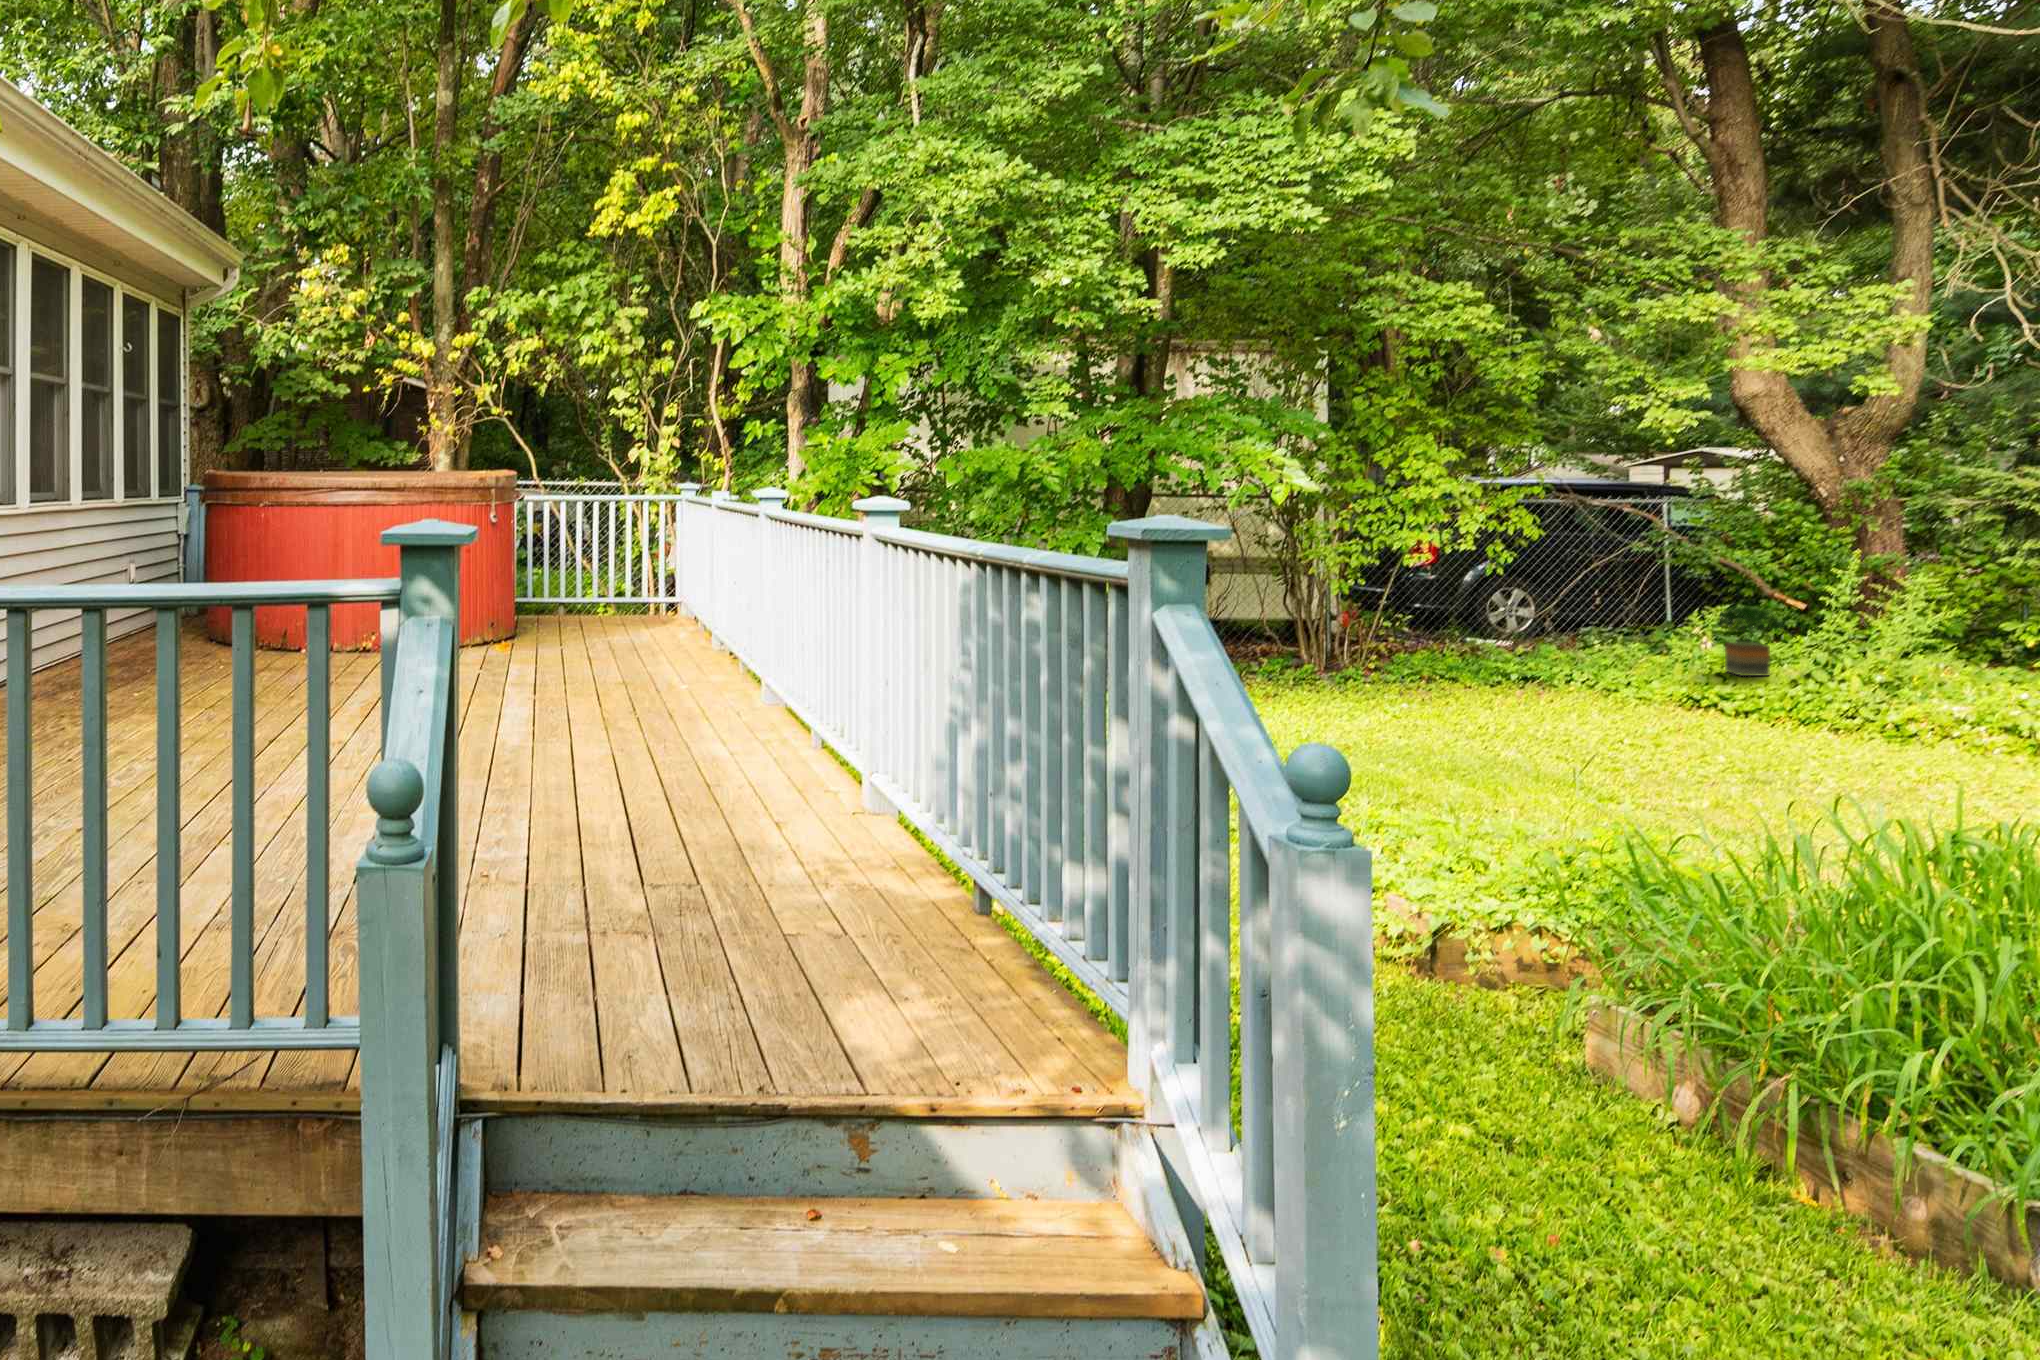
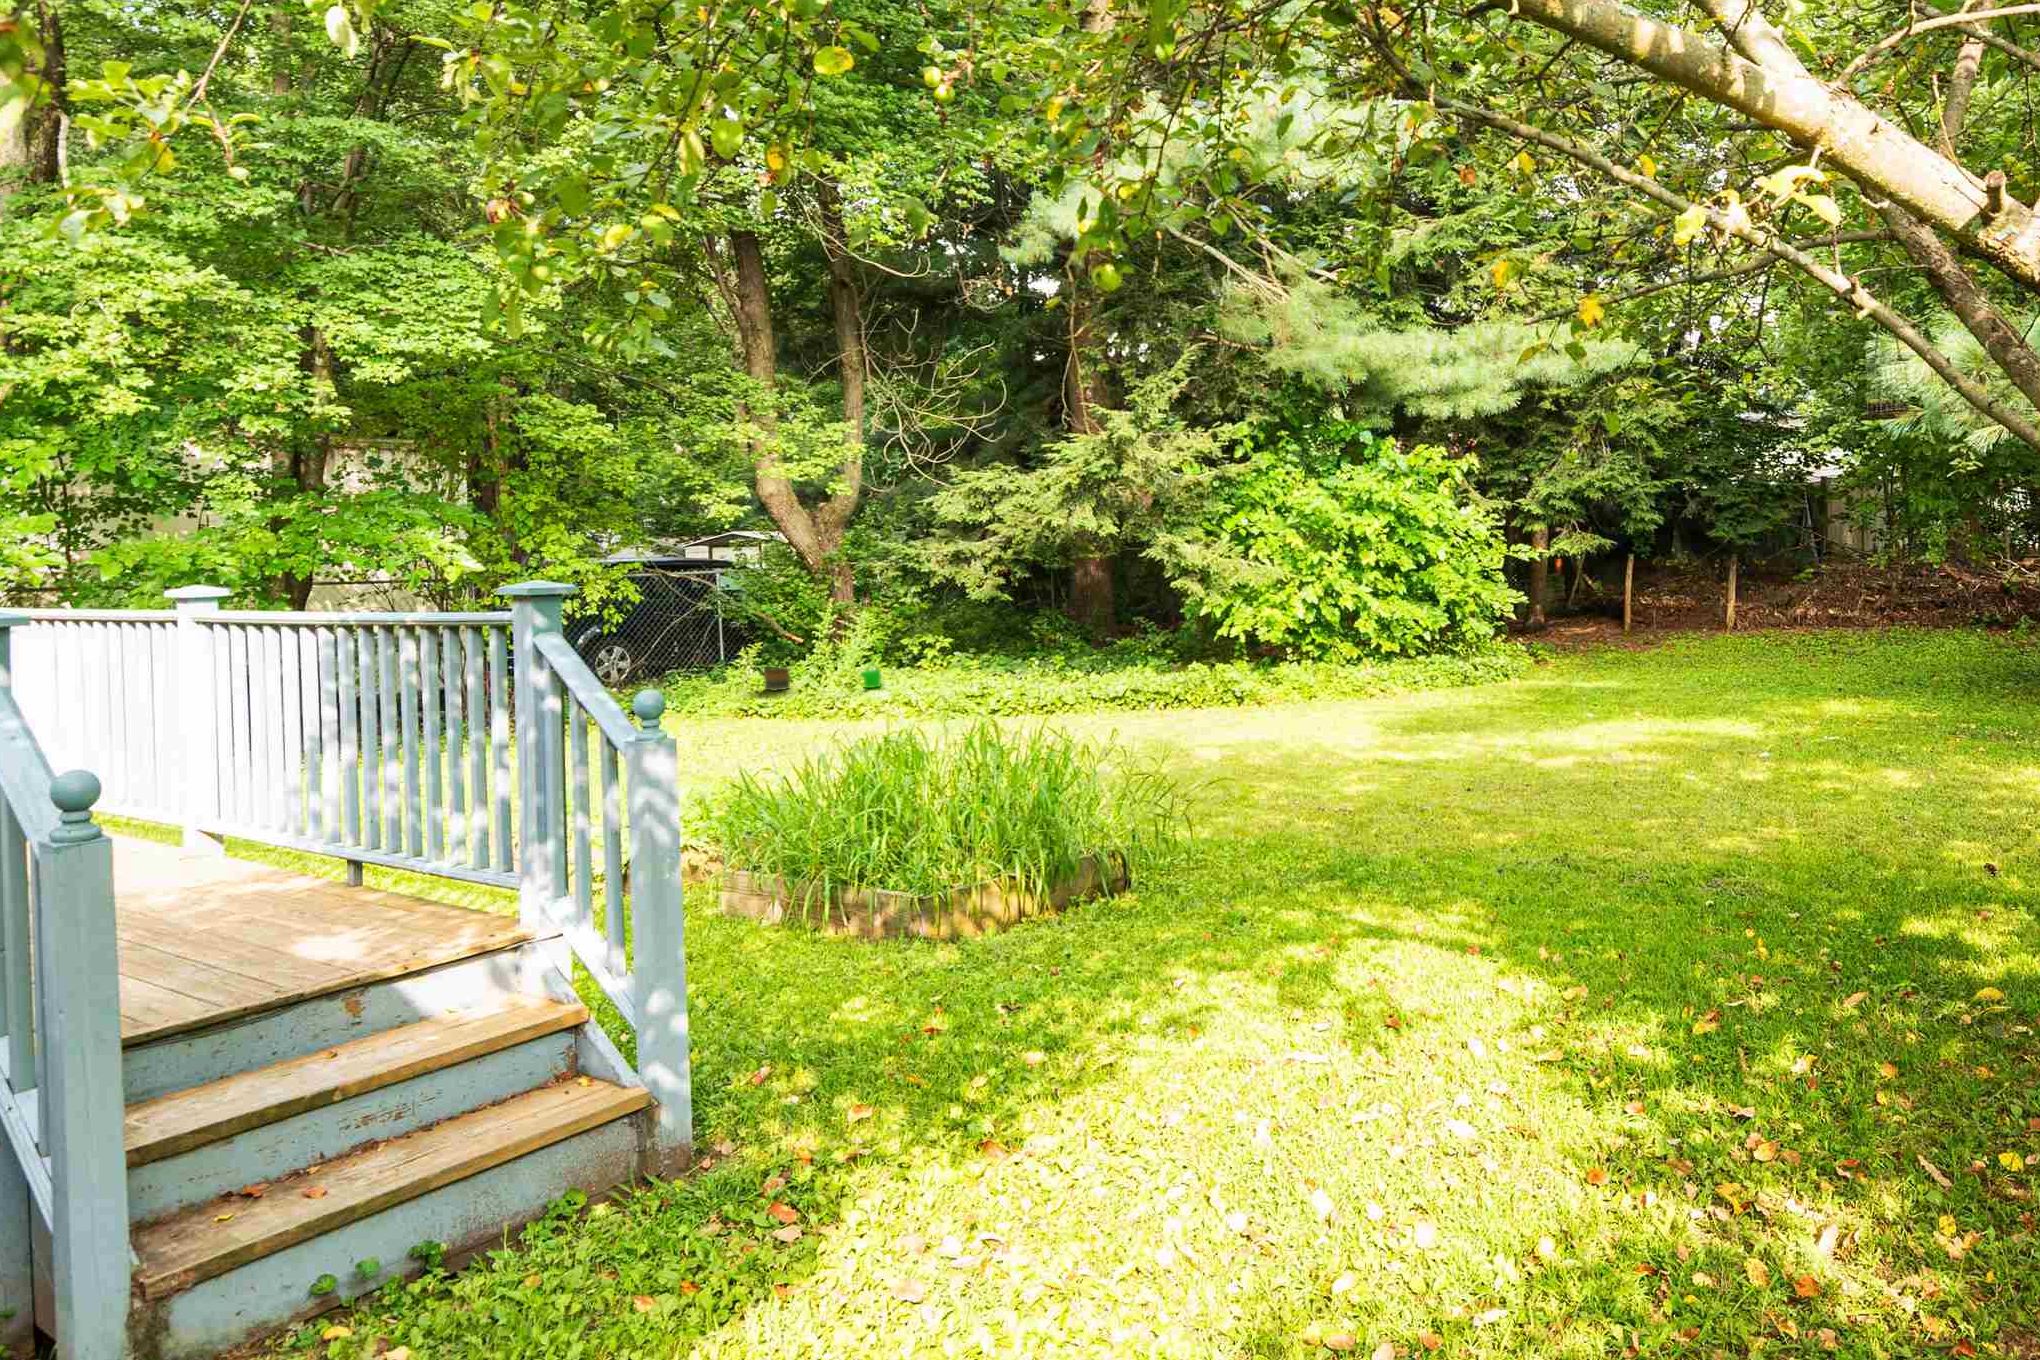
watering can: none [1904,655,1952,695] -> present [860,663,881,688]

